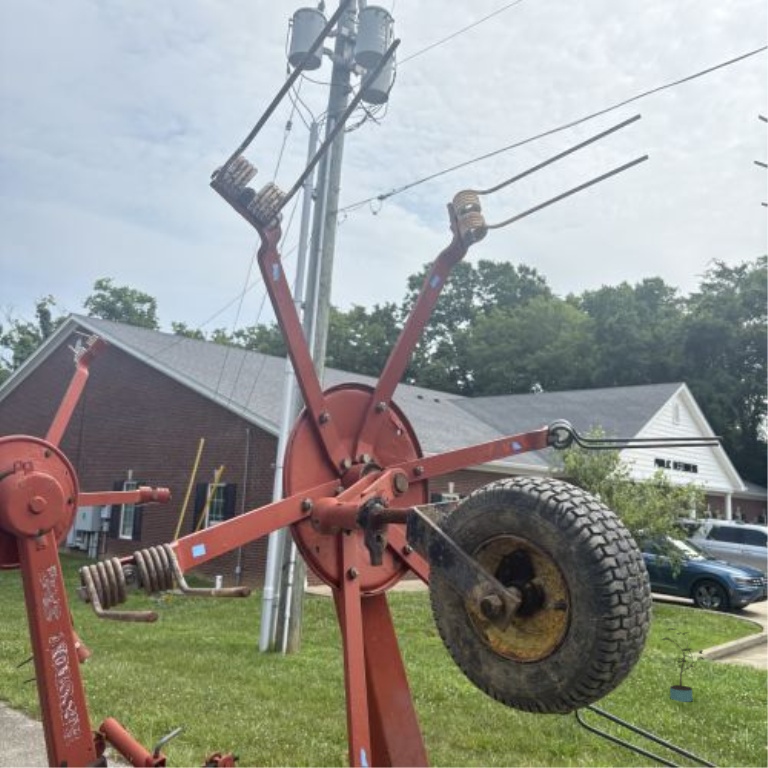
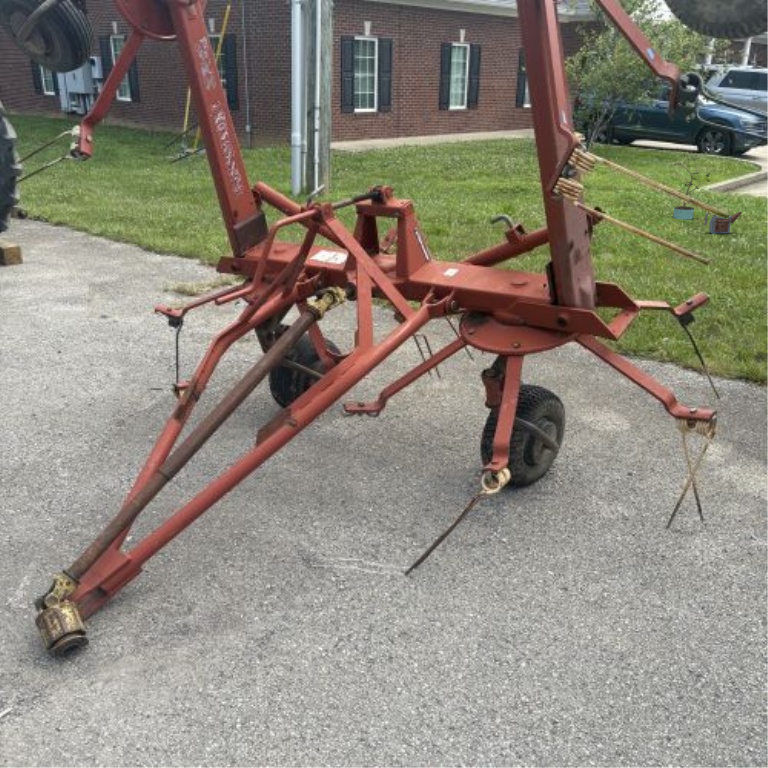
watering can: none [704,699,746,726] -> present [703,212,742,234]

